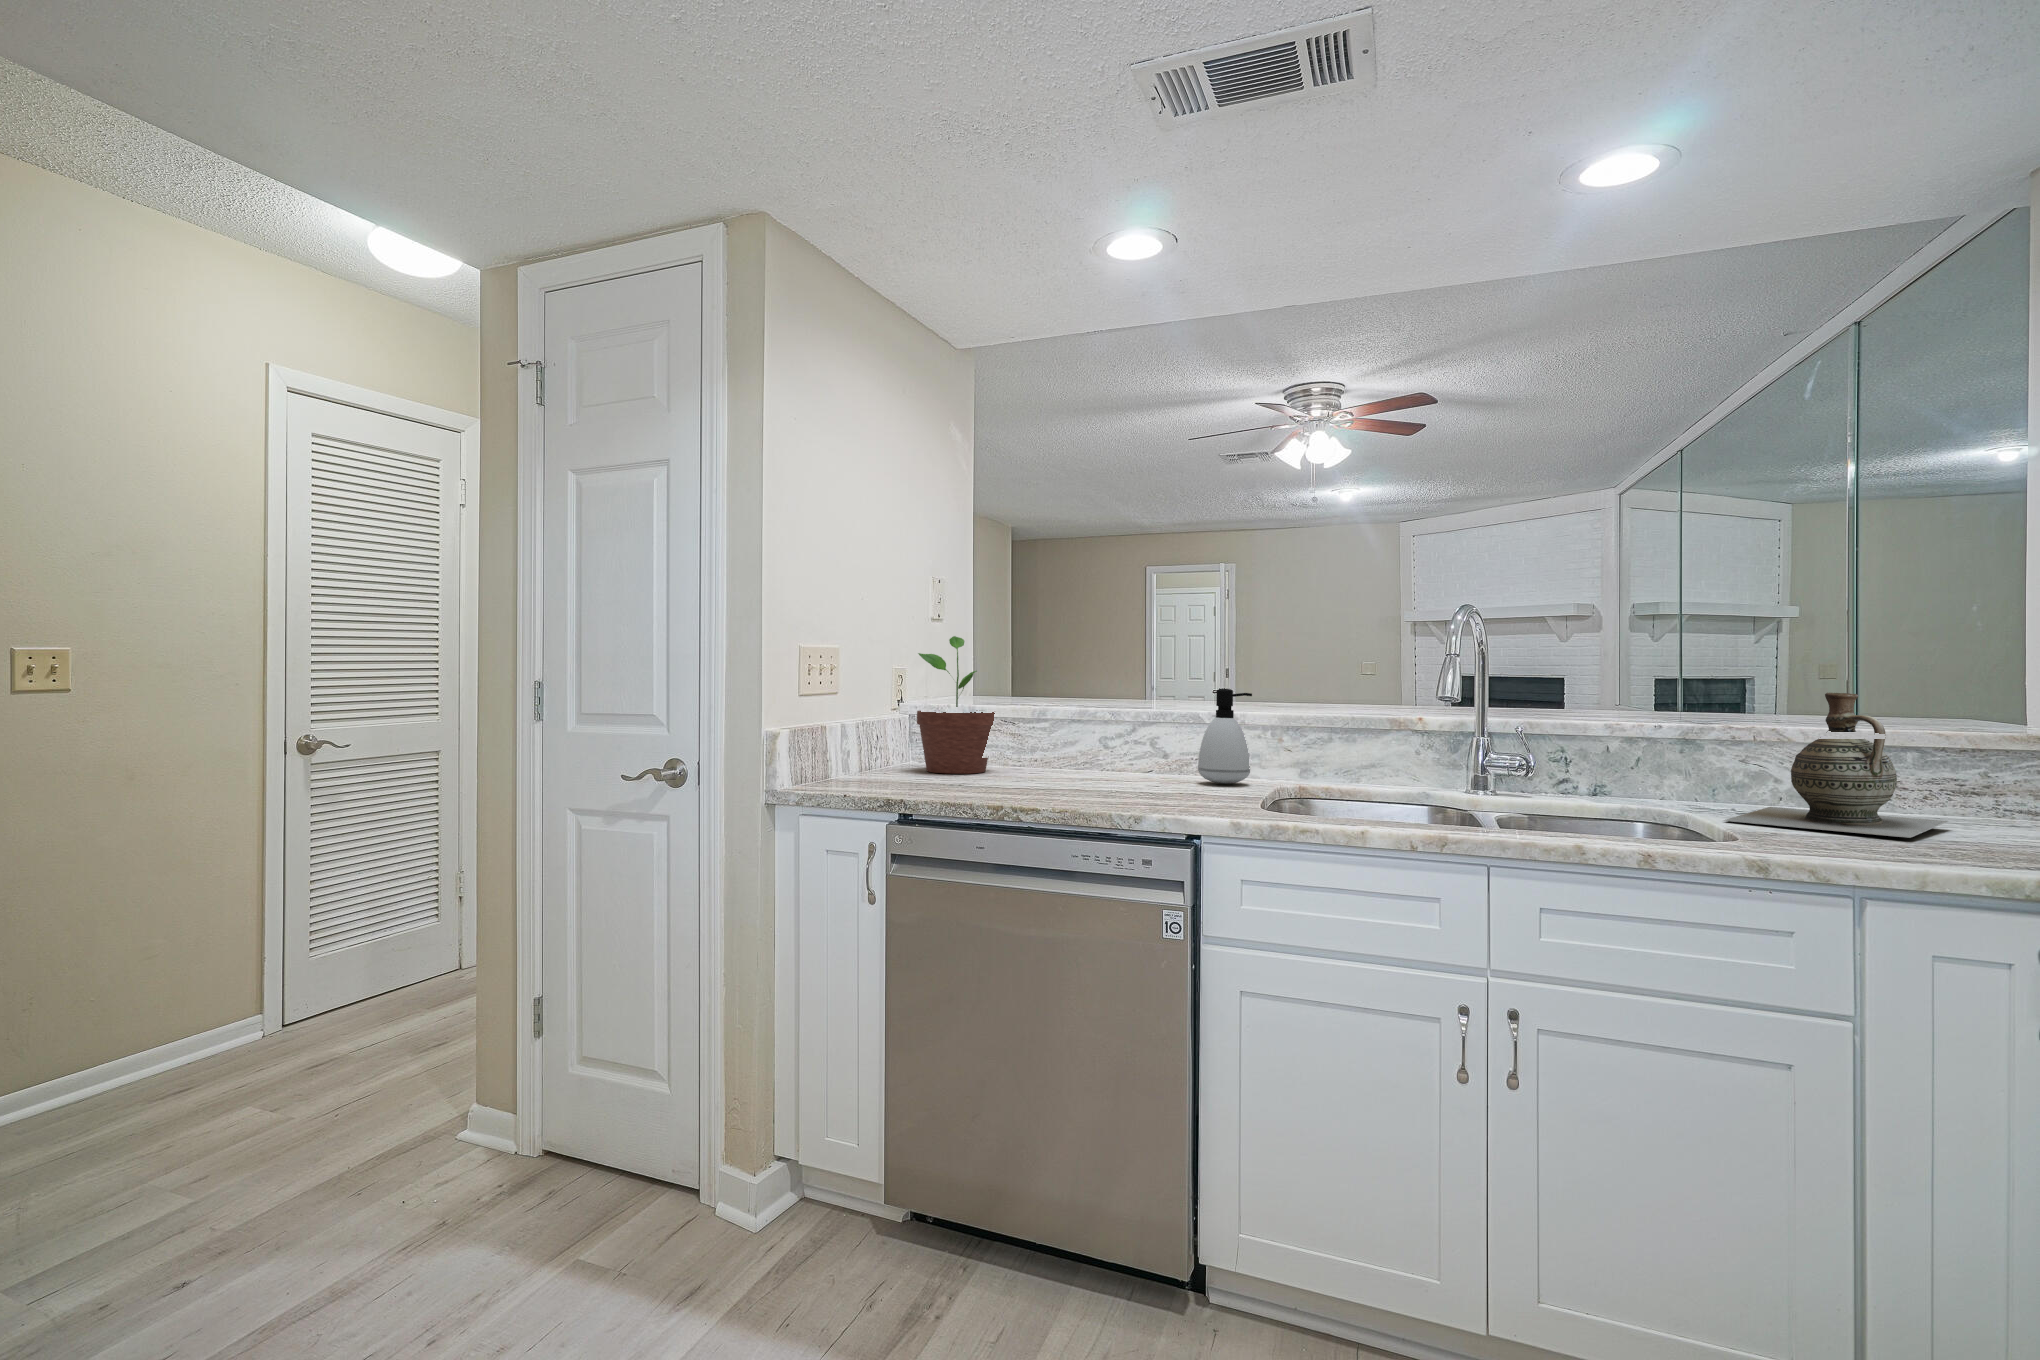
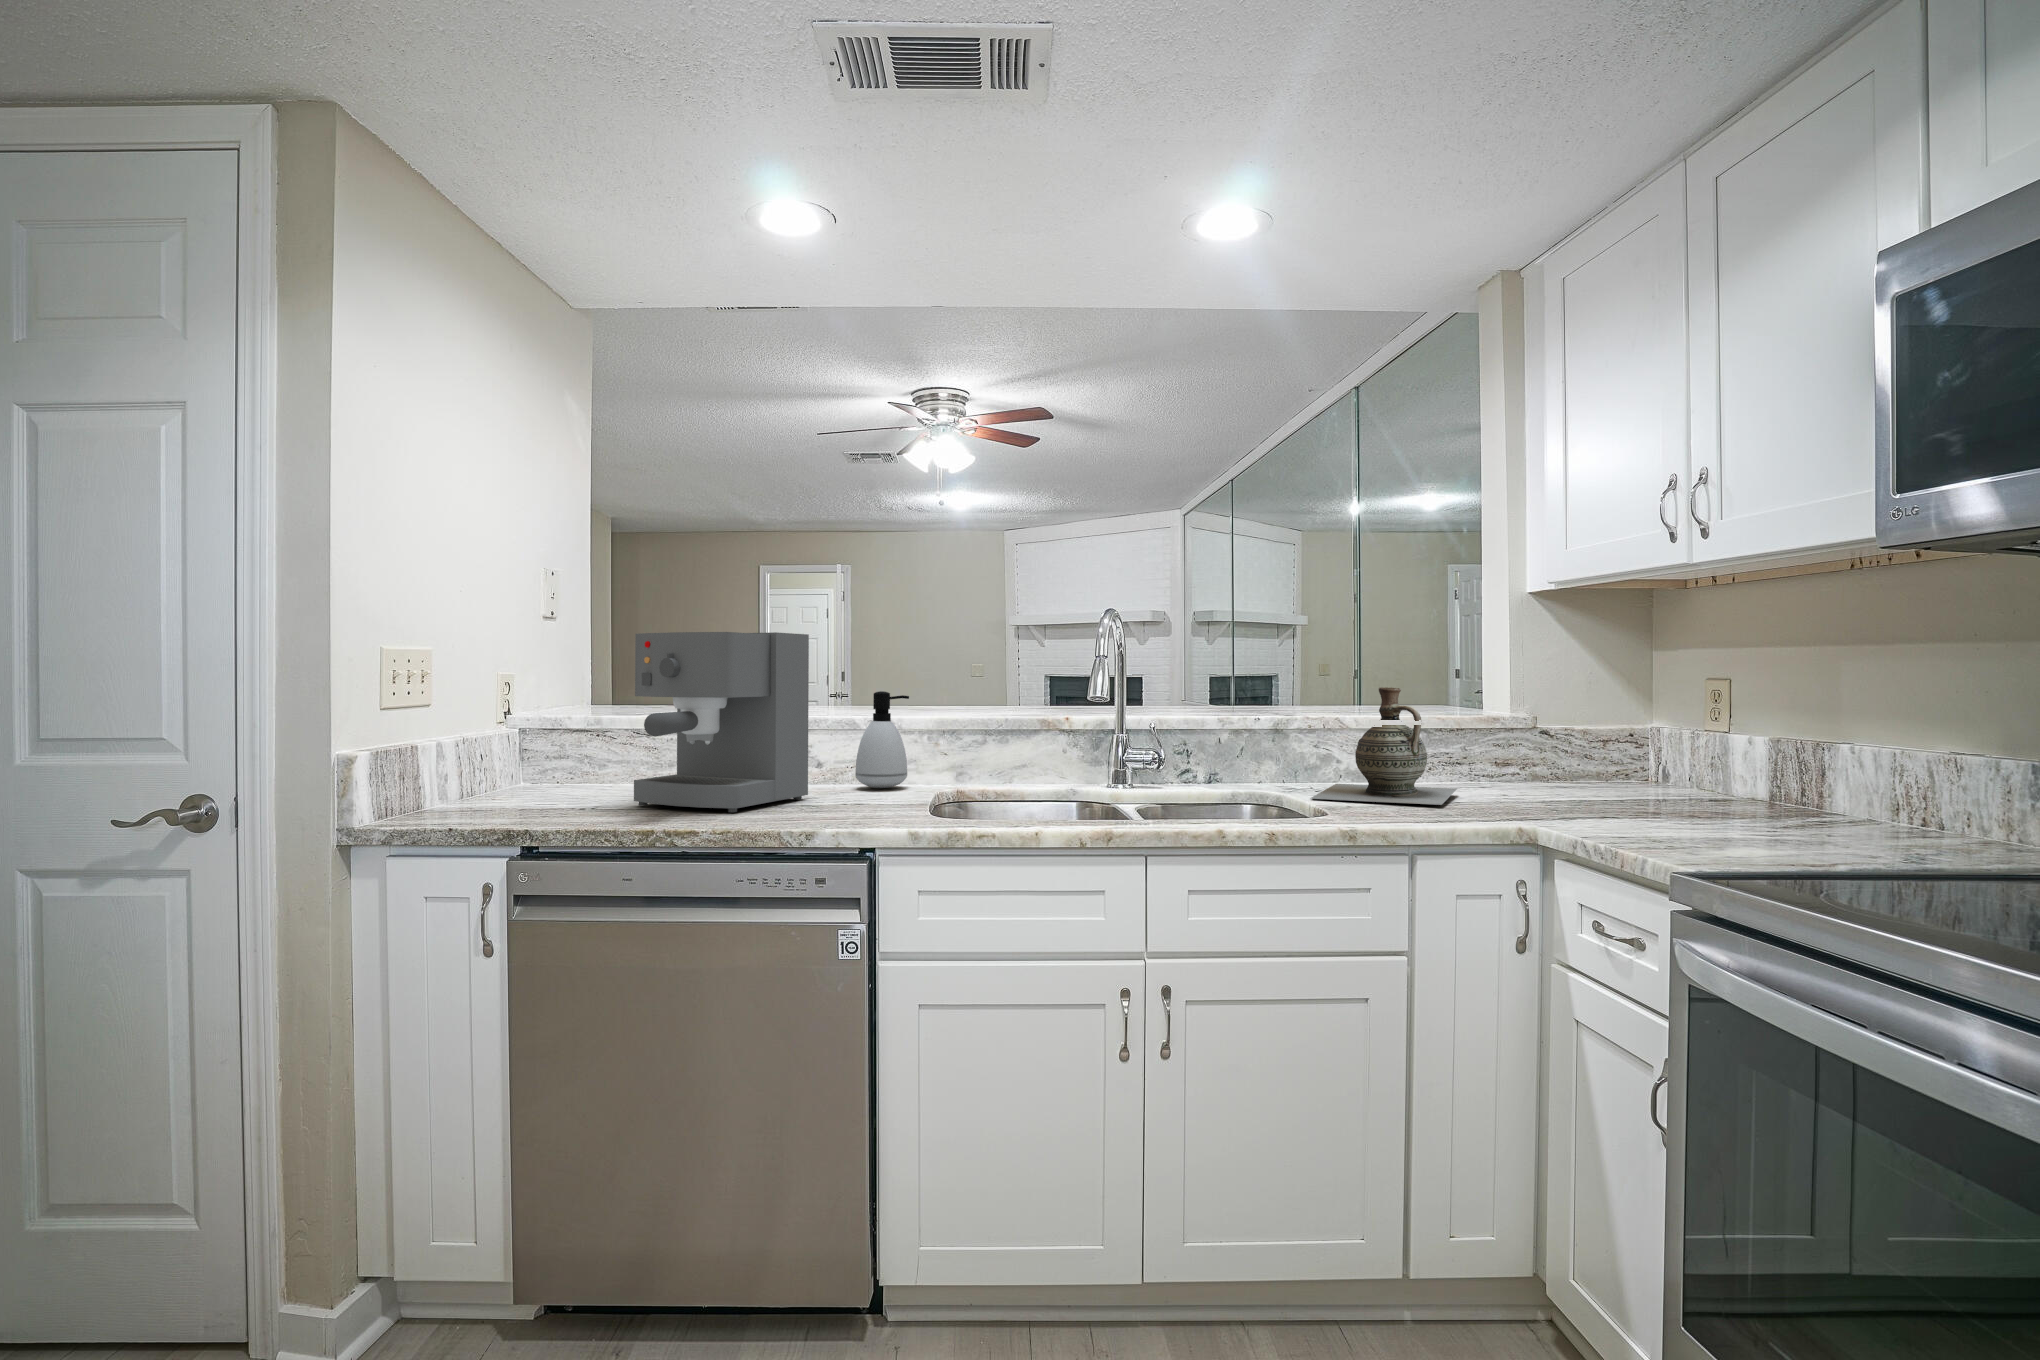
coffee maker: none [992,630,1150,796] -> present [634,632,809,812]
potted plant: present [917,636,995,774] -> none [534,637,632,793]

